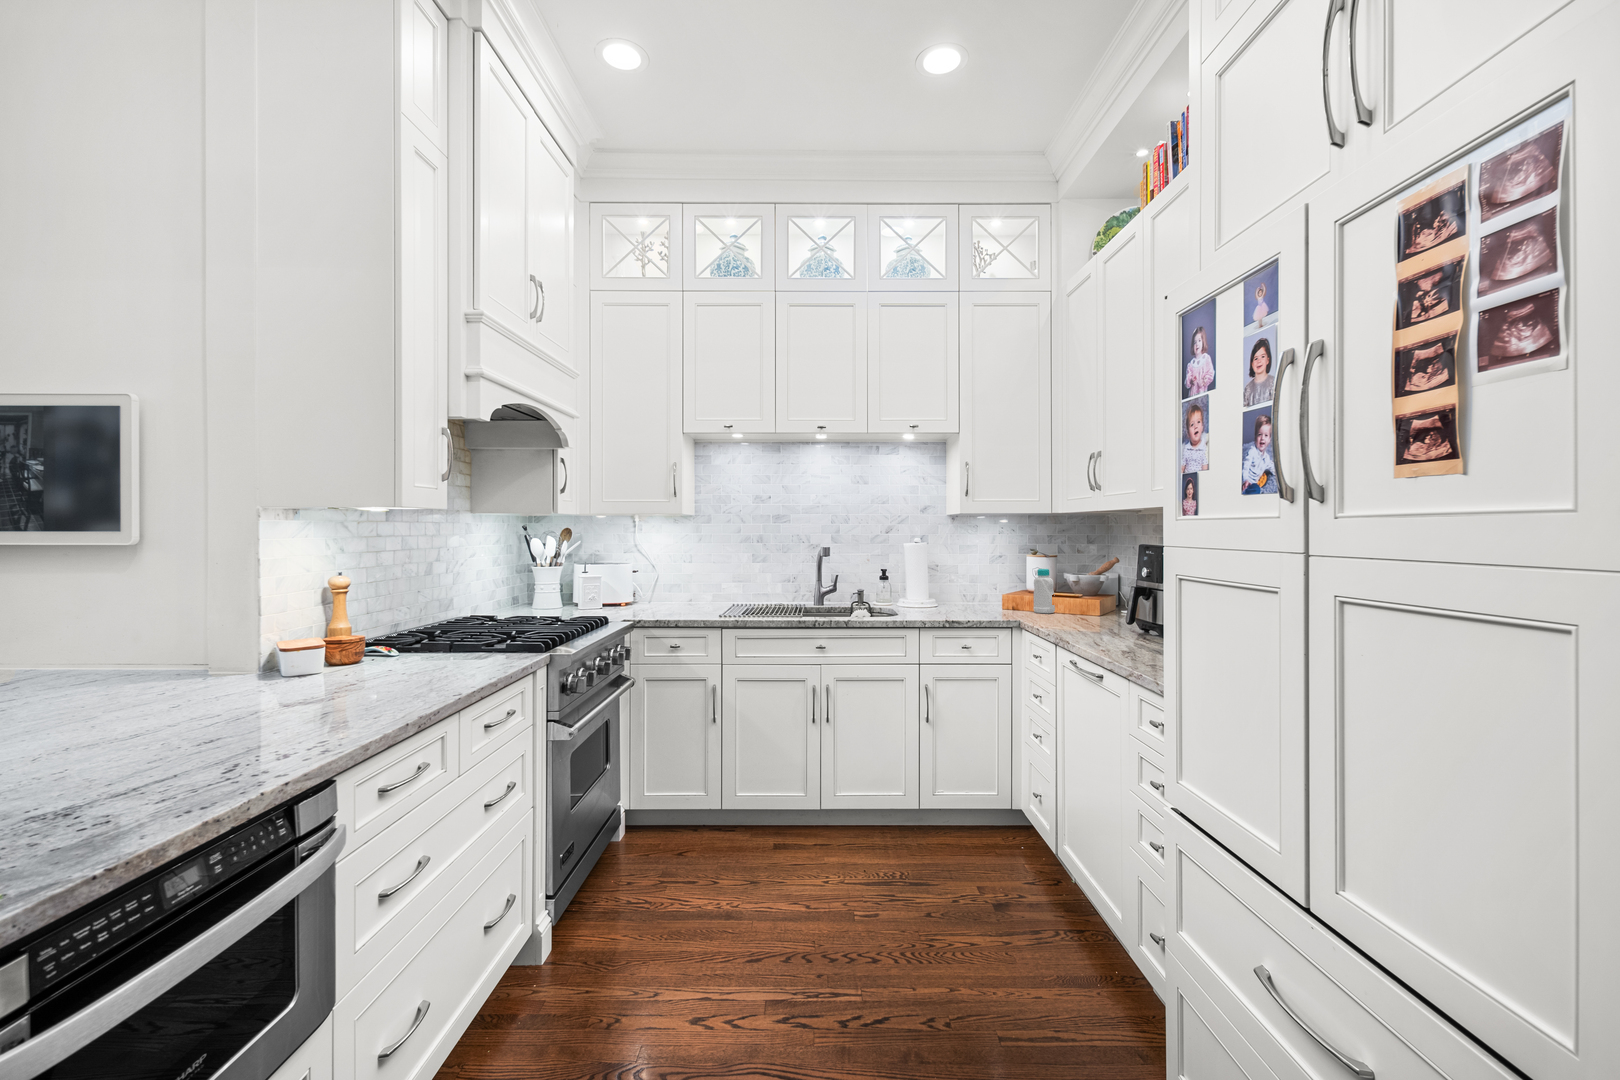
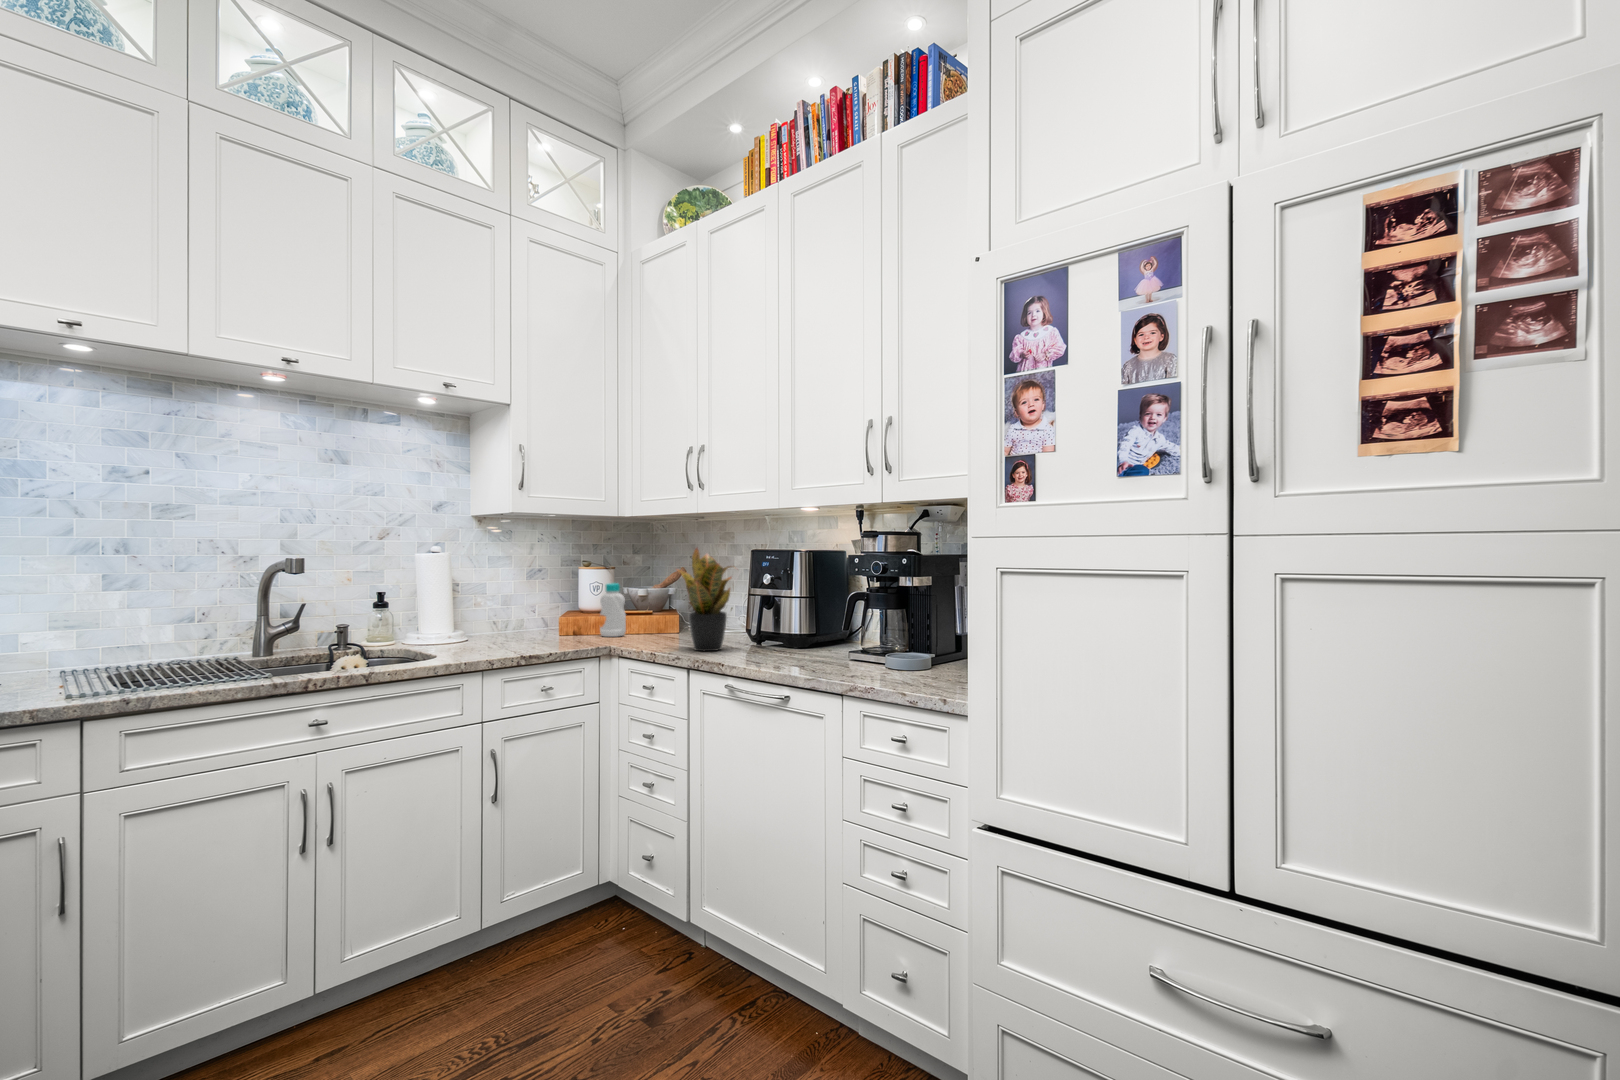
potted plant: none [1055,539,1122,632] -> present [677,548,731,651]

